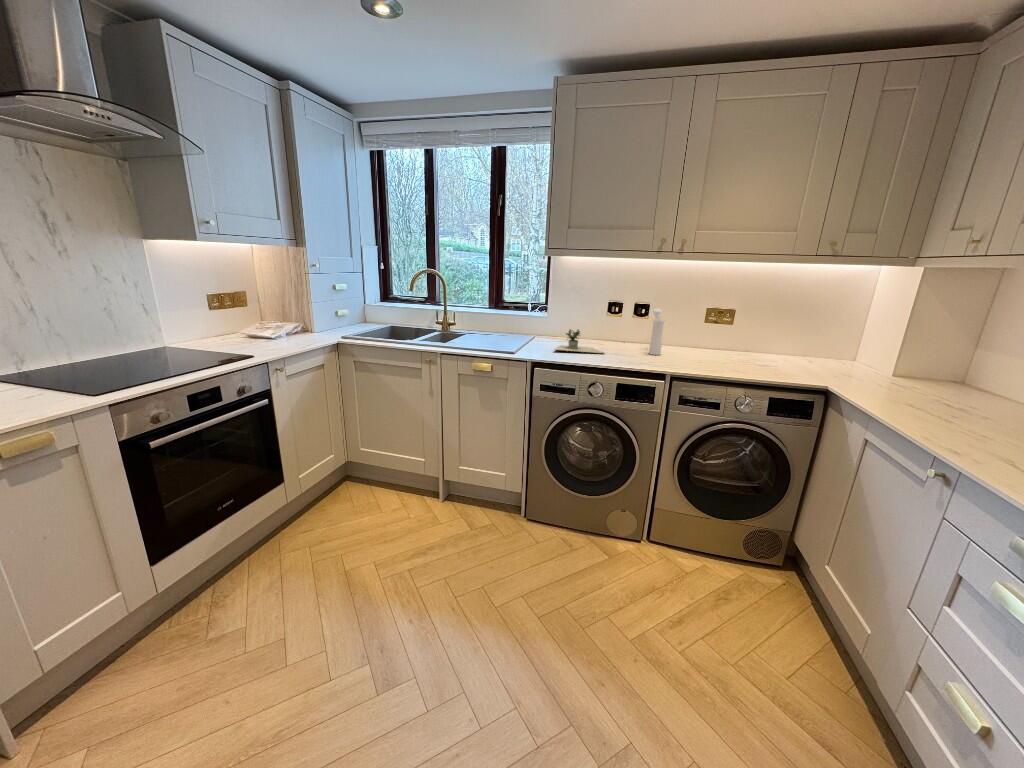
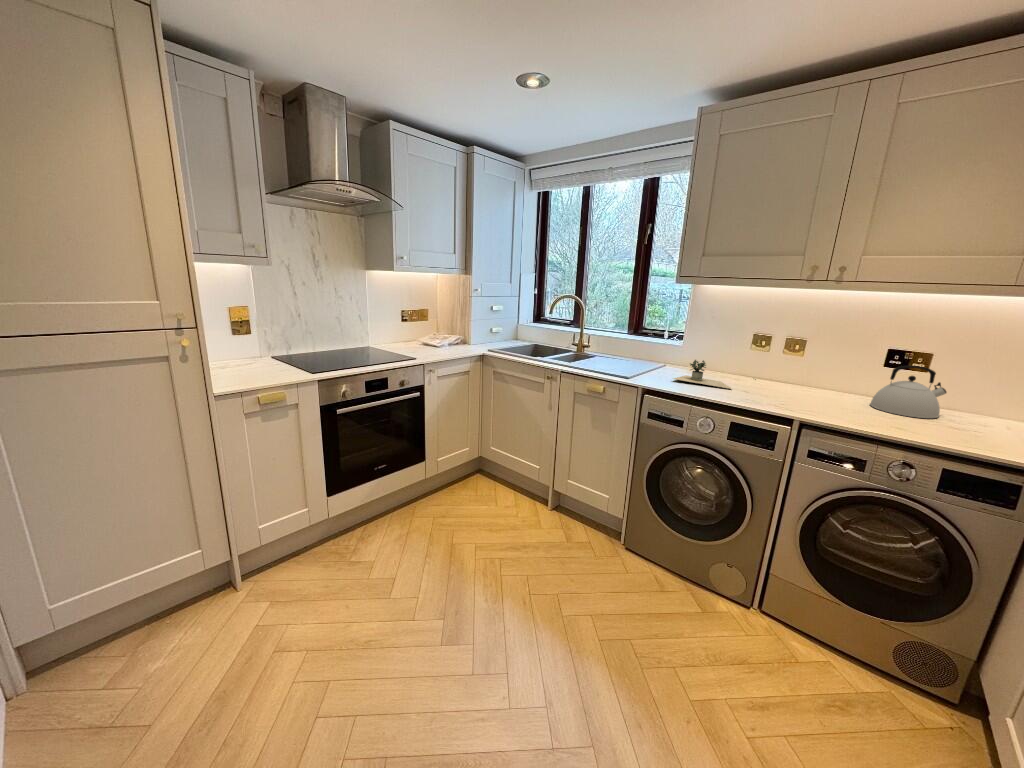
pepper mill: present [649,308,665,355] -> none [790,345,816,398]
kettle: none [703,320,749,360] -> present [870,366,946,418]

